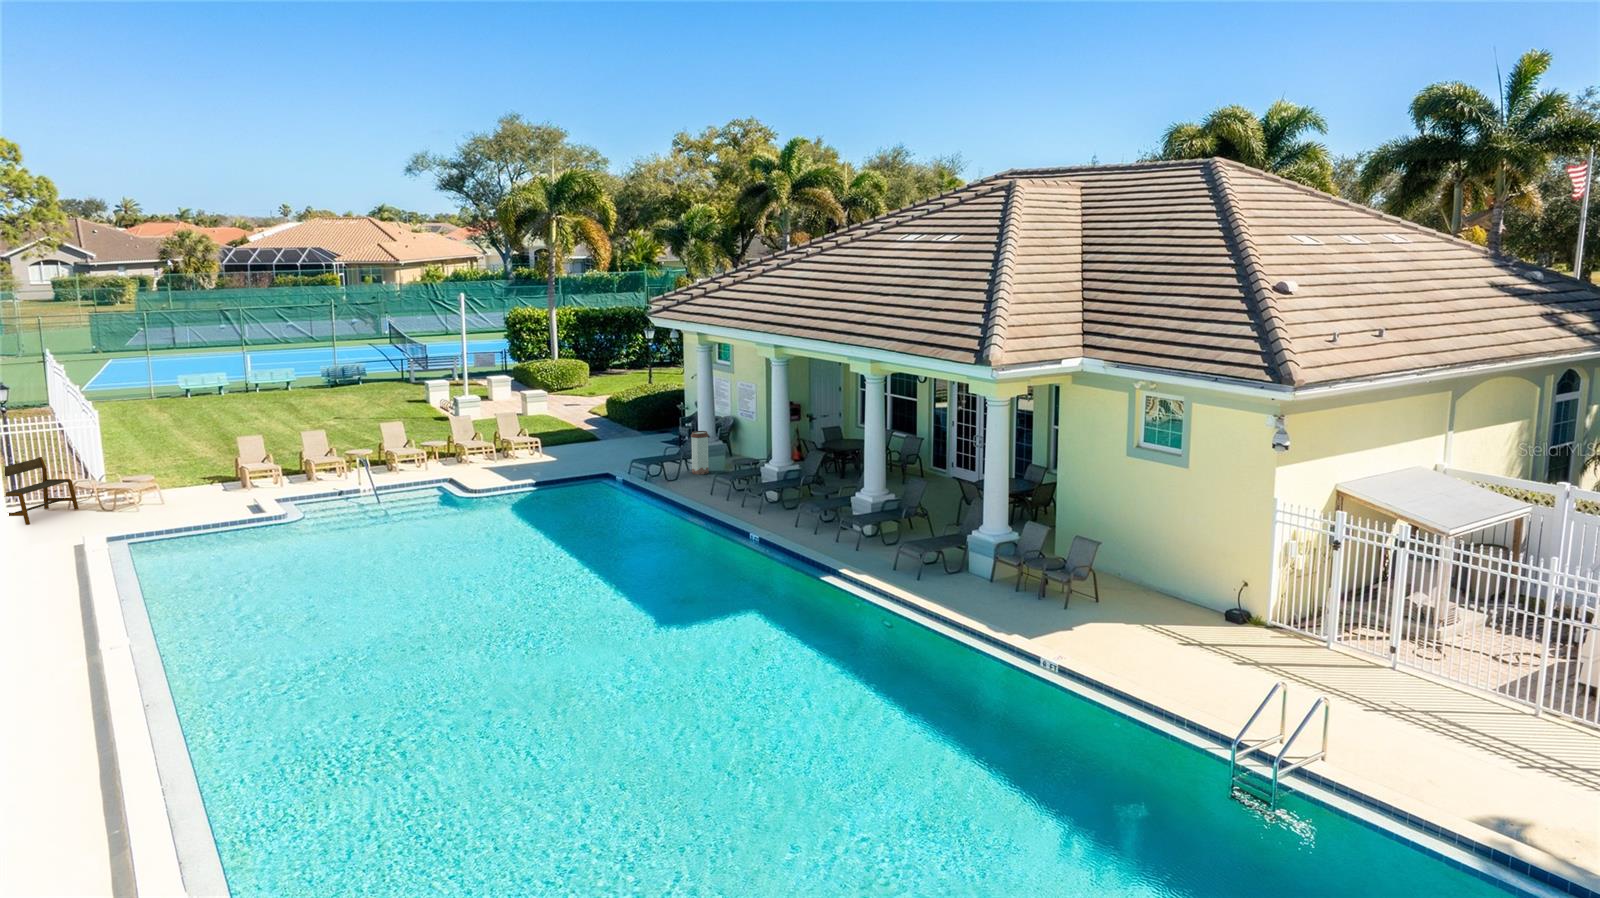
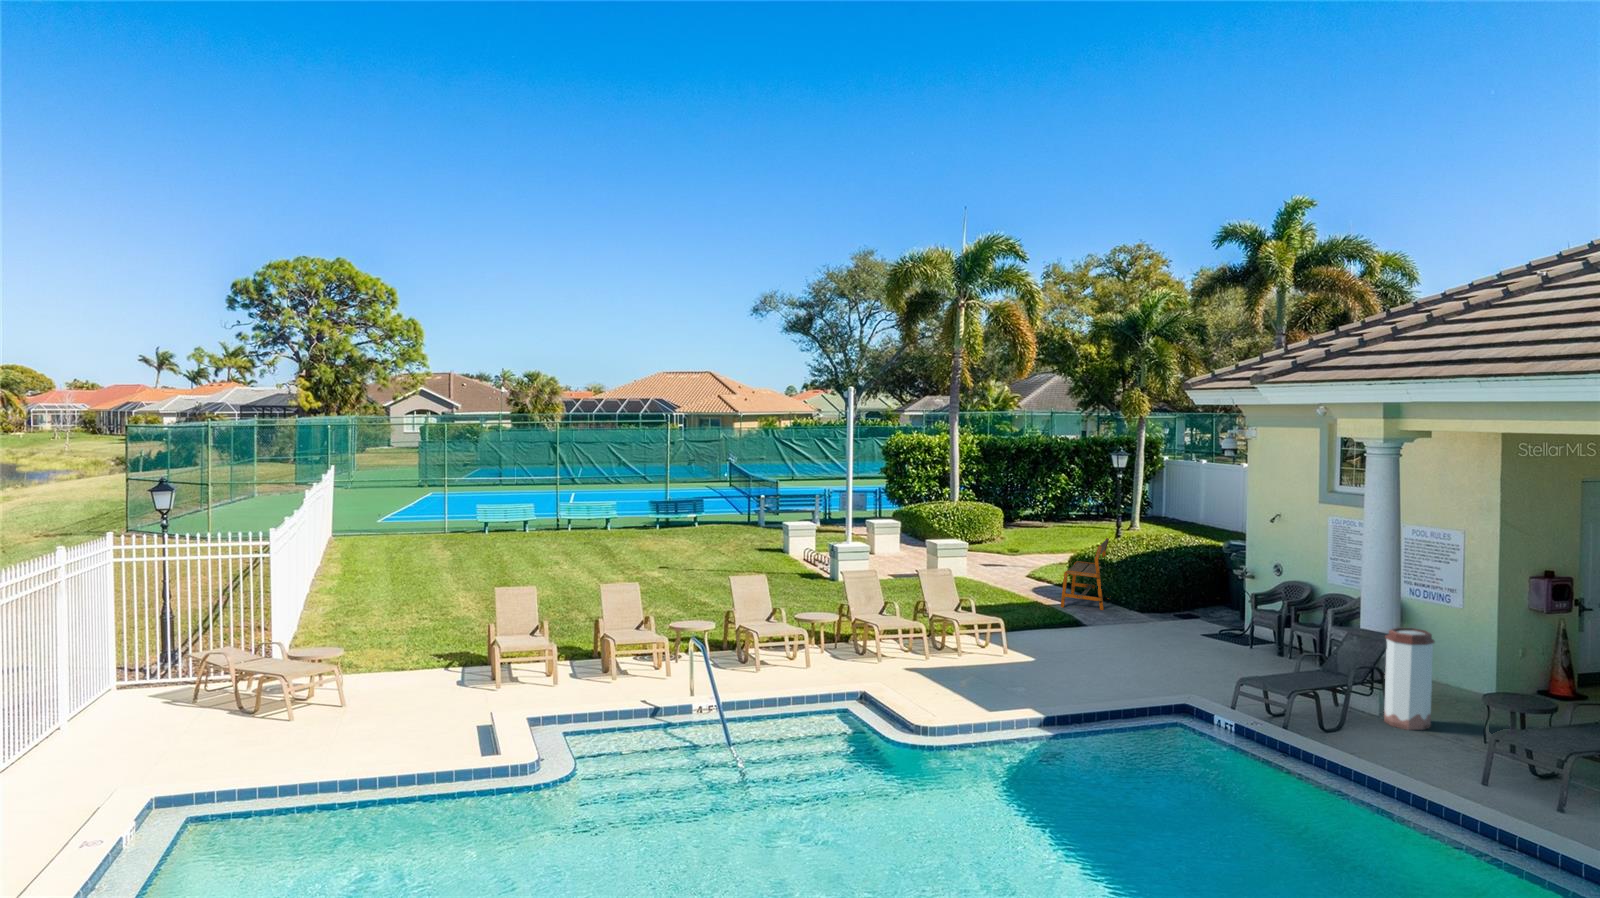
bench: present [4,457,79,525] -> present [1061,538,1109,610]

